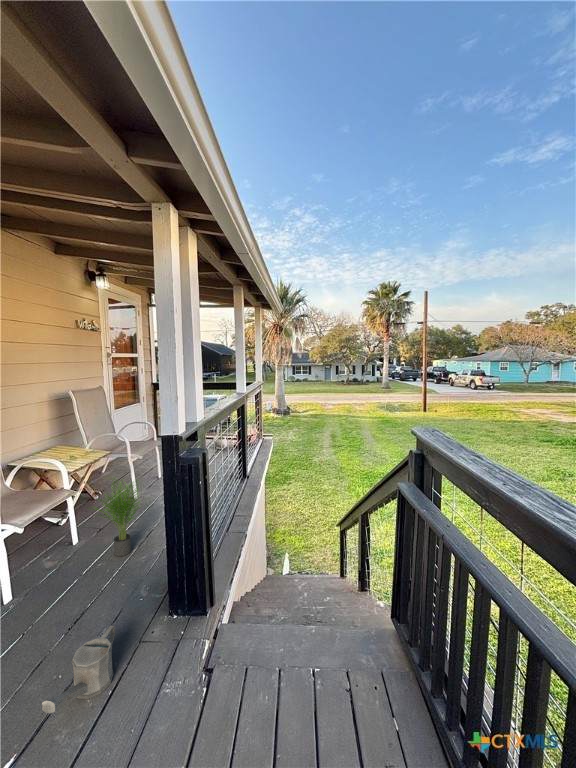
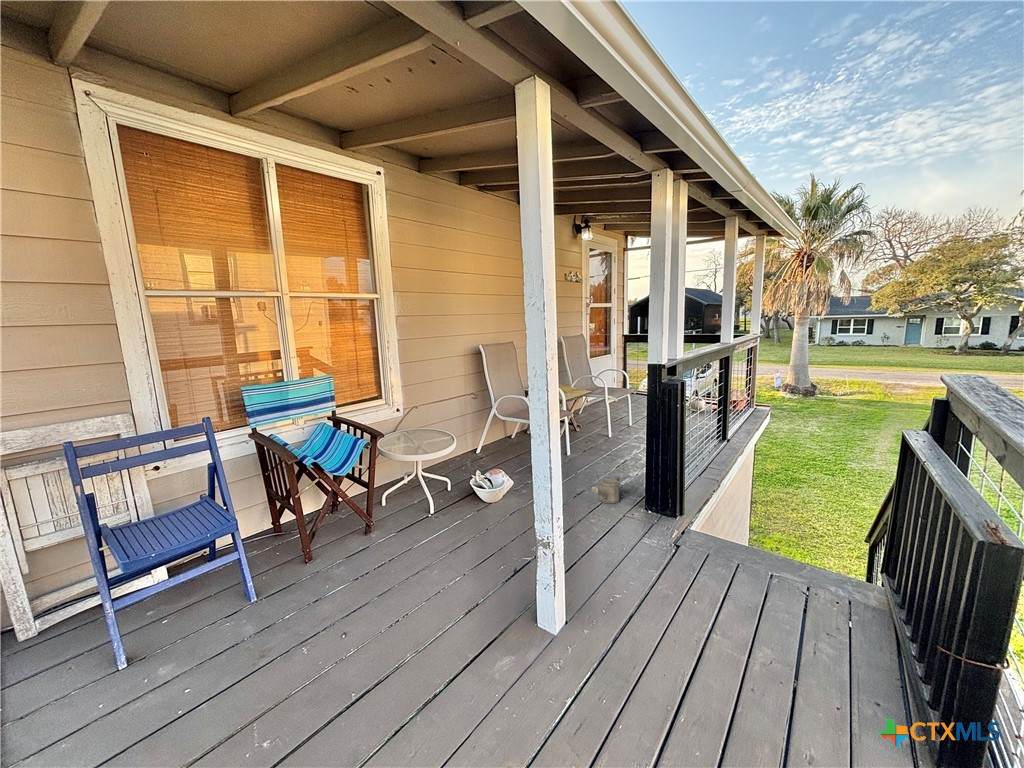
potted plant: present [95,485,139,556] -> none [587,404,632,464]

